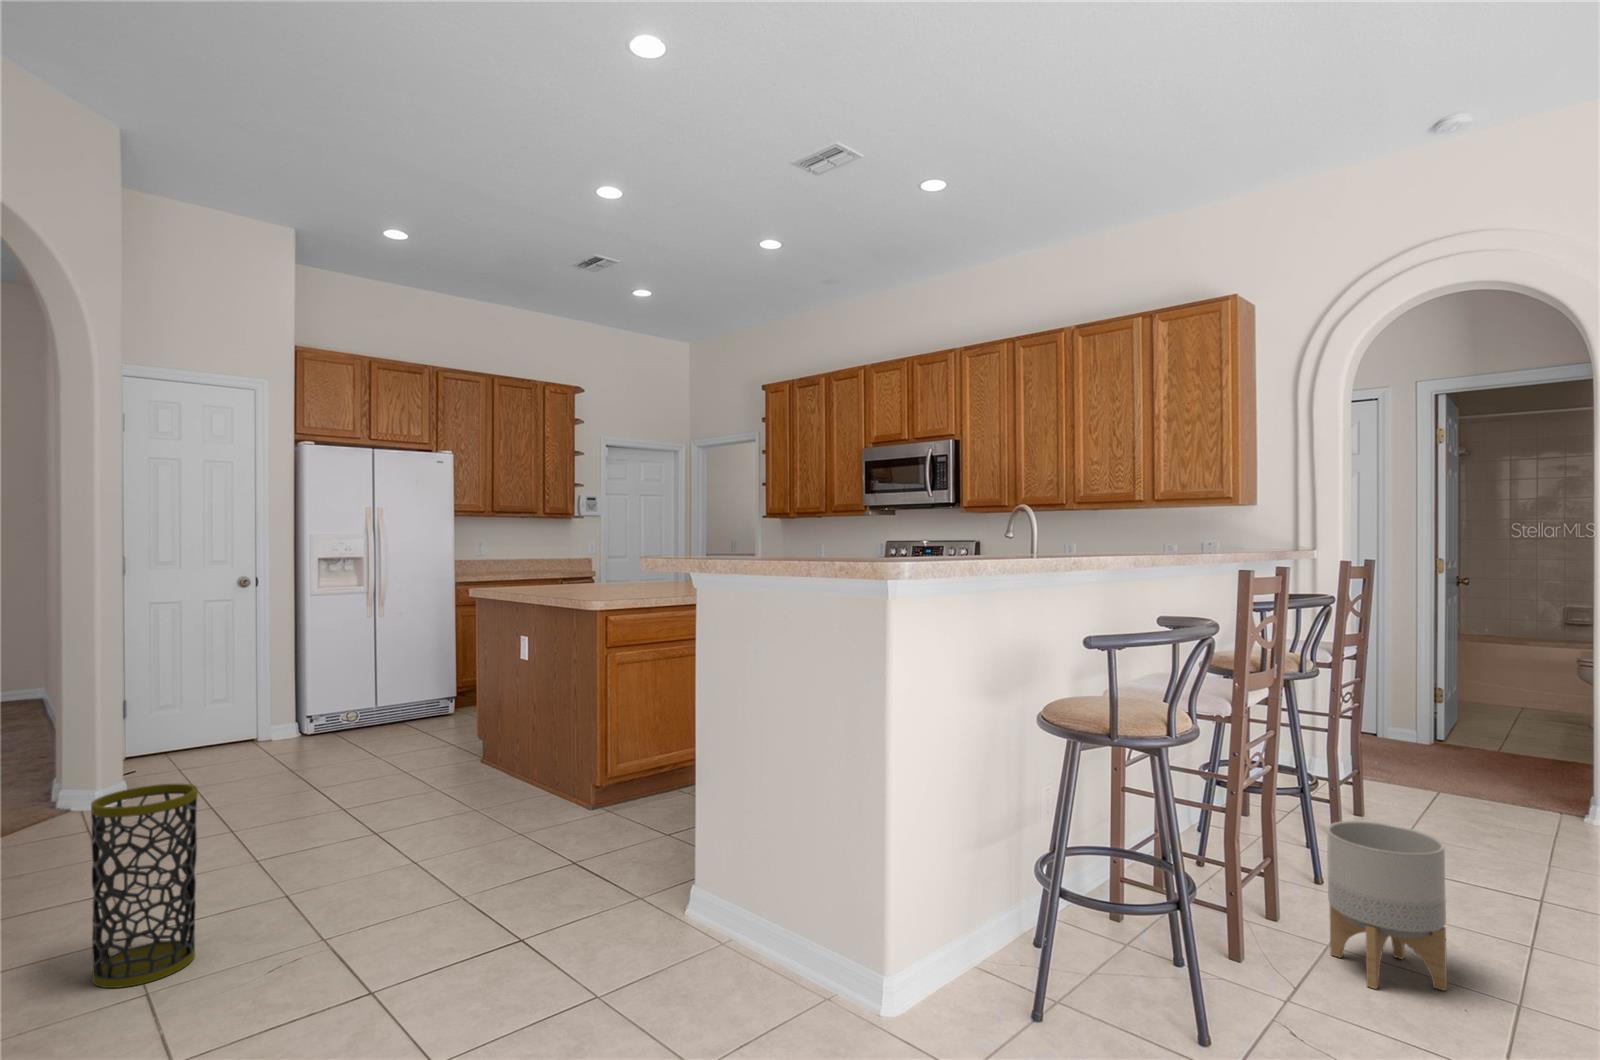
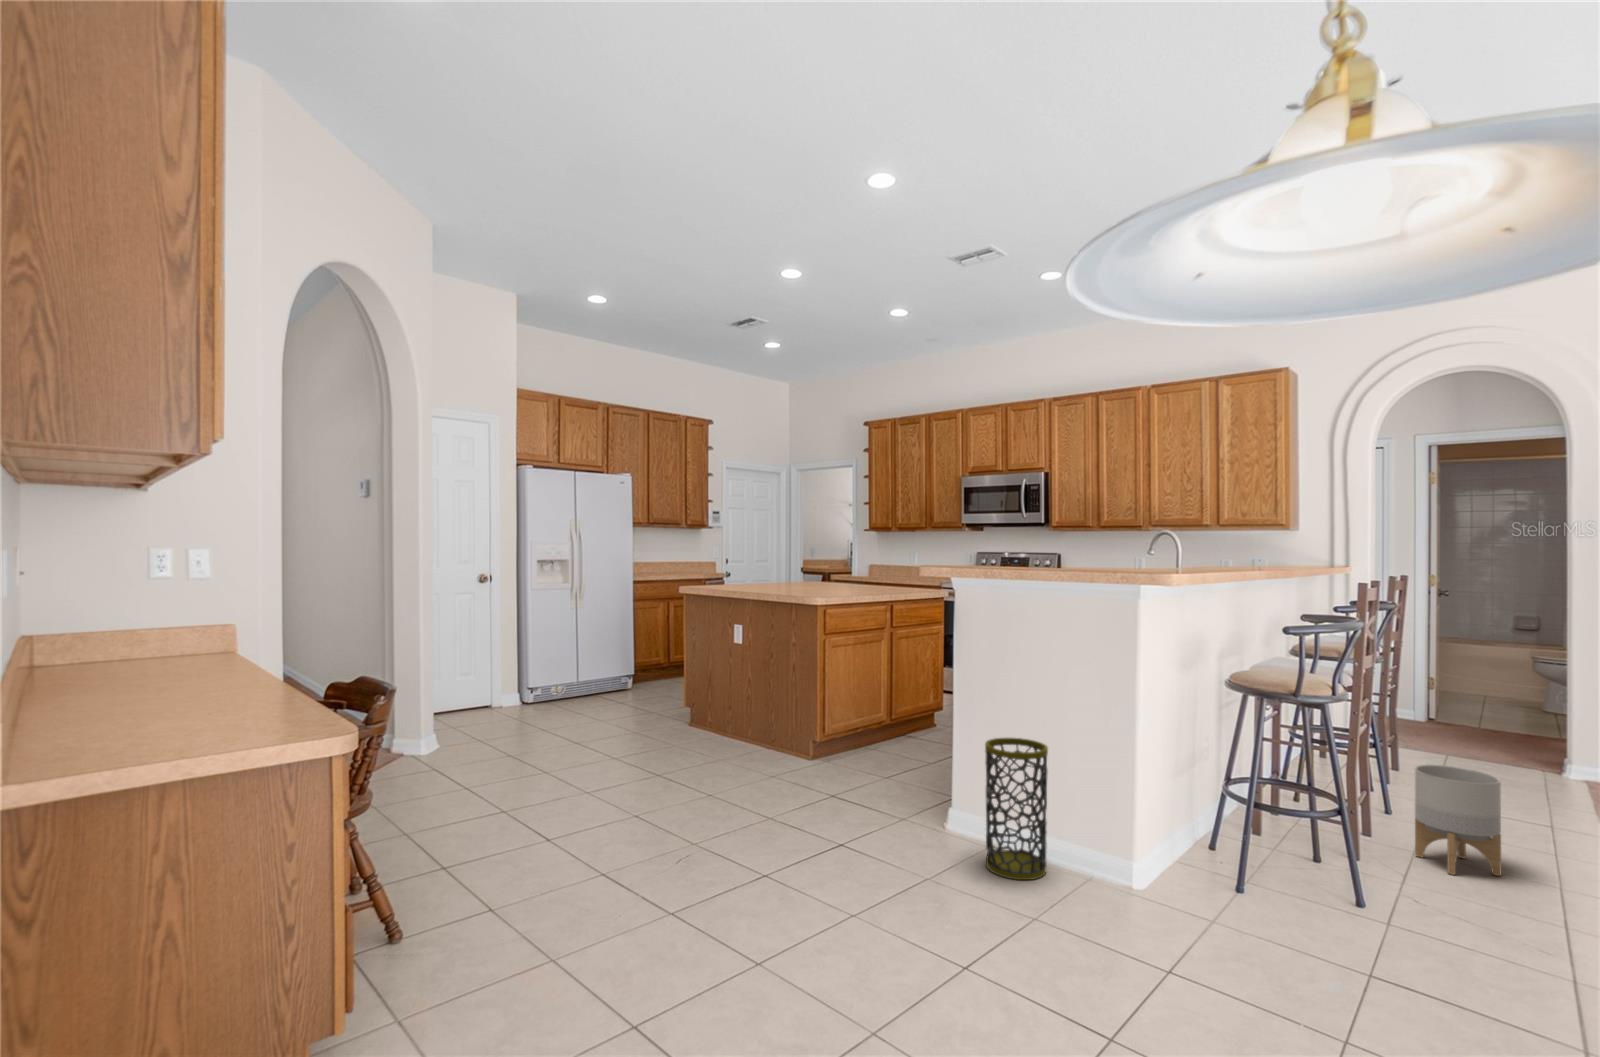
trash can: present [91,784,198,988] -> present [985,738,1048,880]

